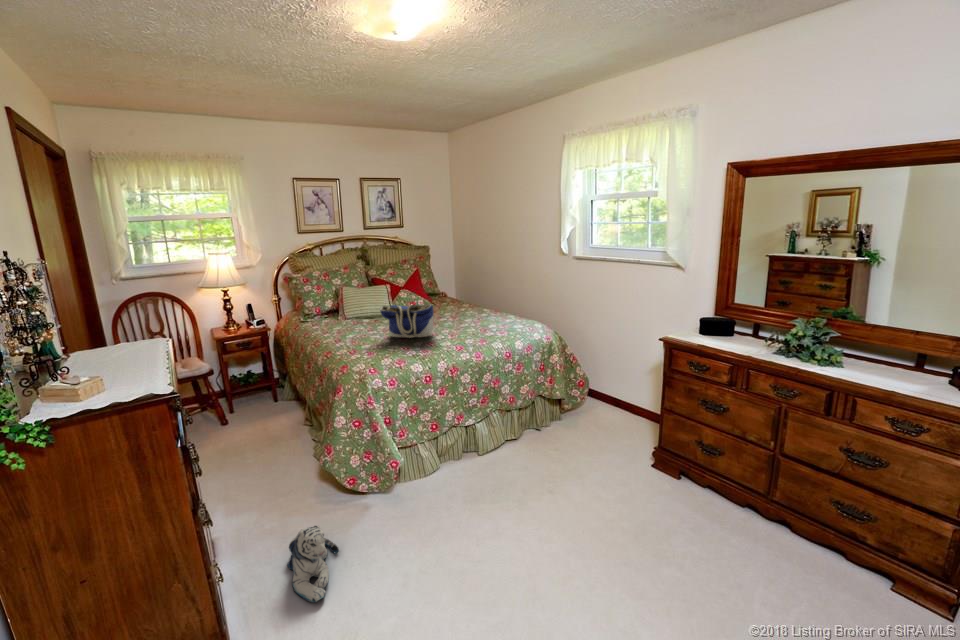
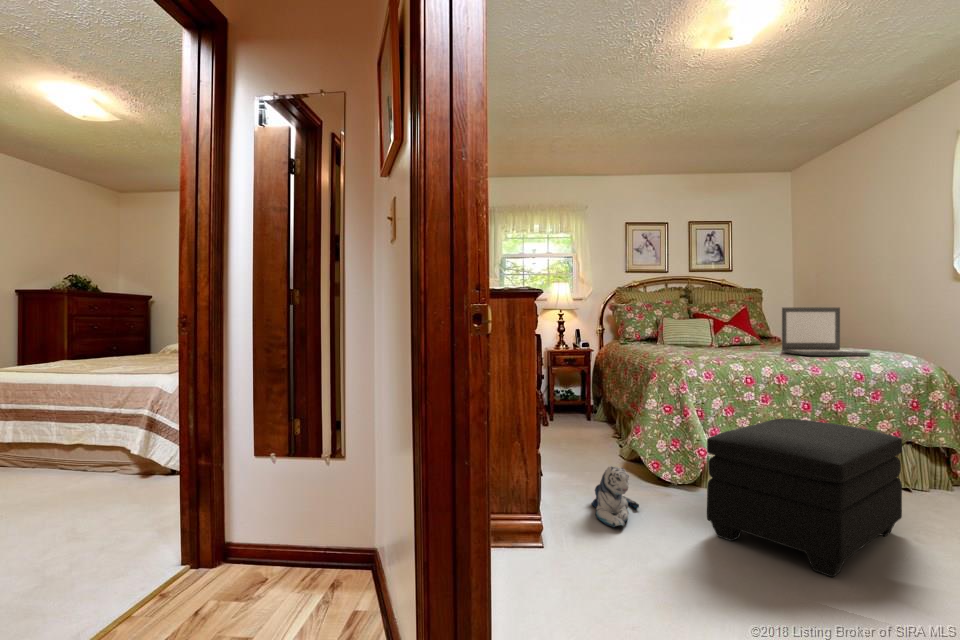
laptop: none [448,285,513,338] -> present [781,307,870,356]
tote bag: present [380,304,434,338] -> none [700,316,762,353]
ottoman: none [399,416,542,585] -> present [707,419,902,577]

